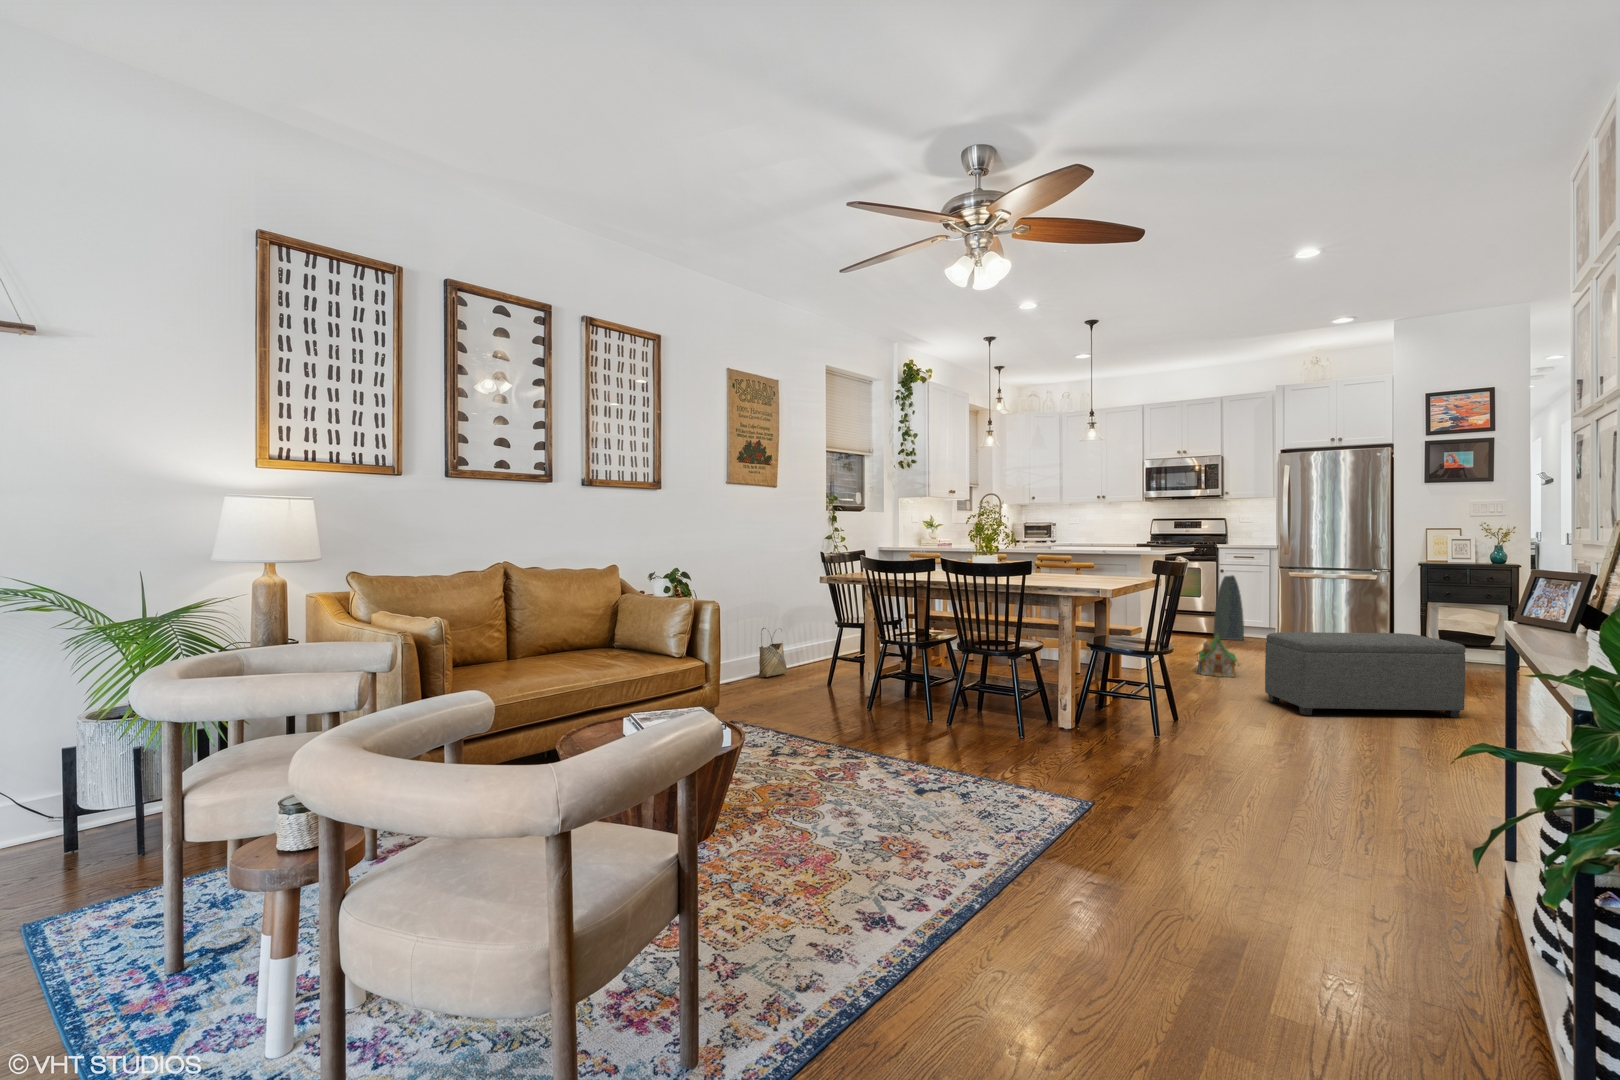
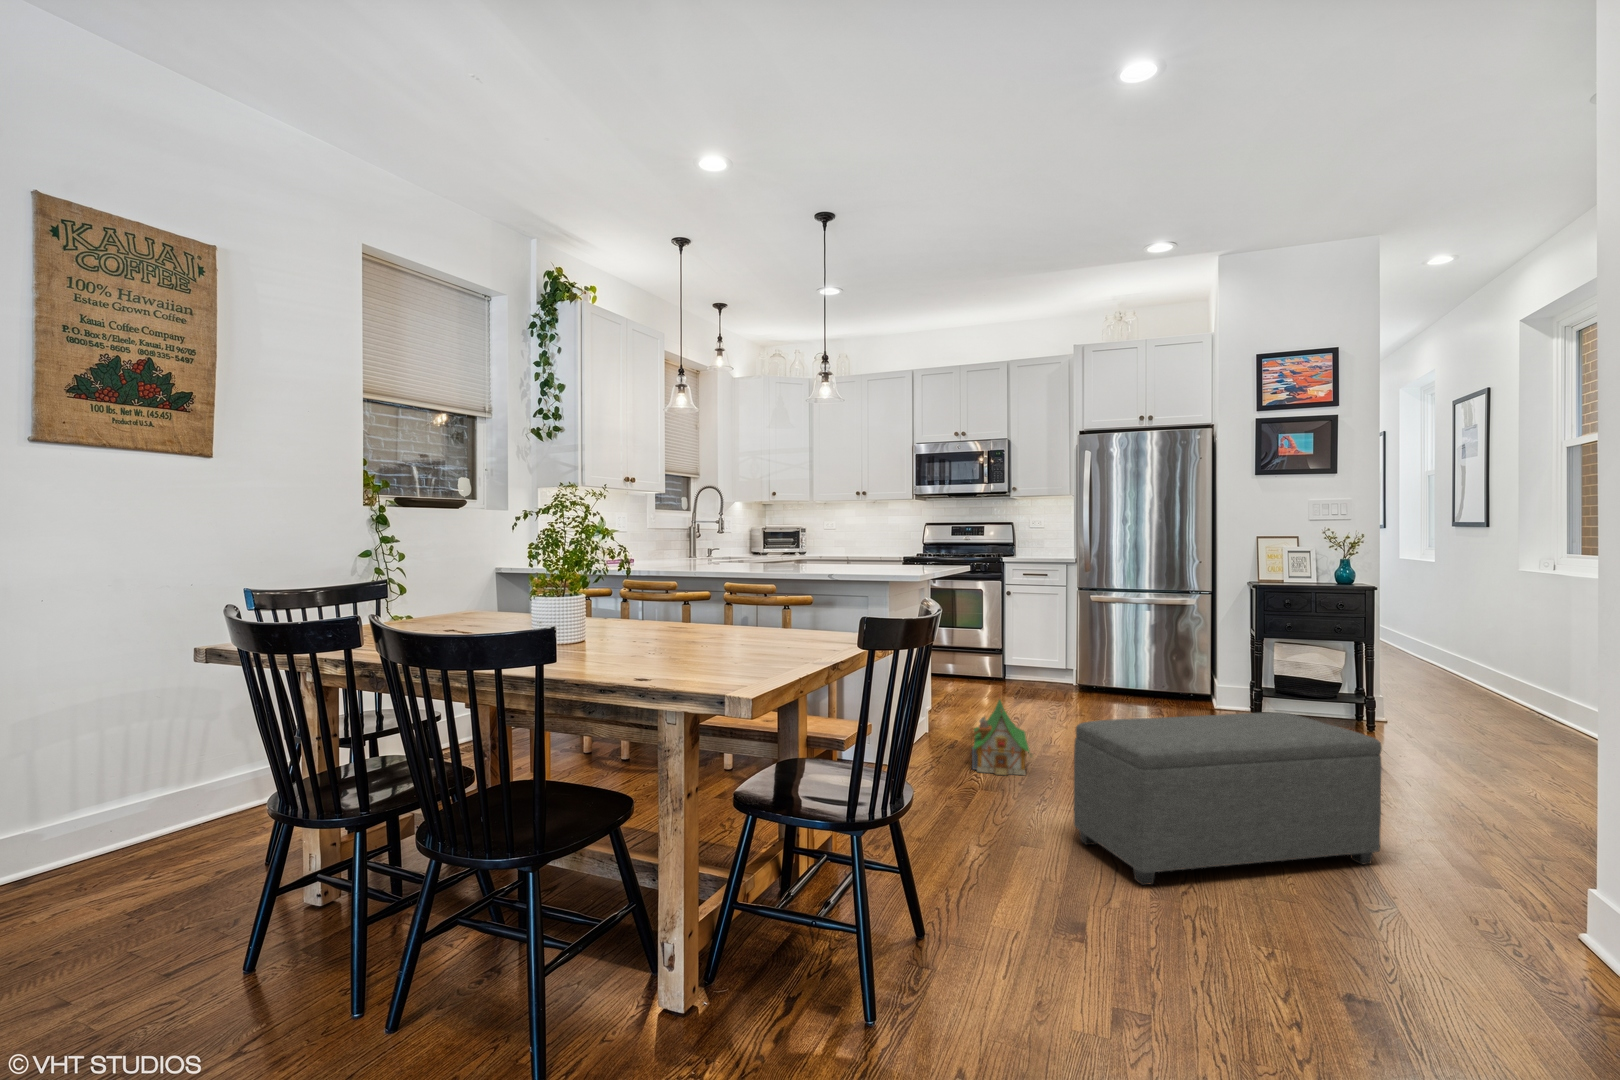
air purifier: present [1213,575,1244,640] -> none [998,599,1035,689]
woven basket: present [759,628,787,677] -> none [131,739,216,847]

